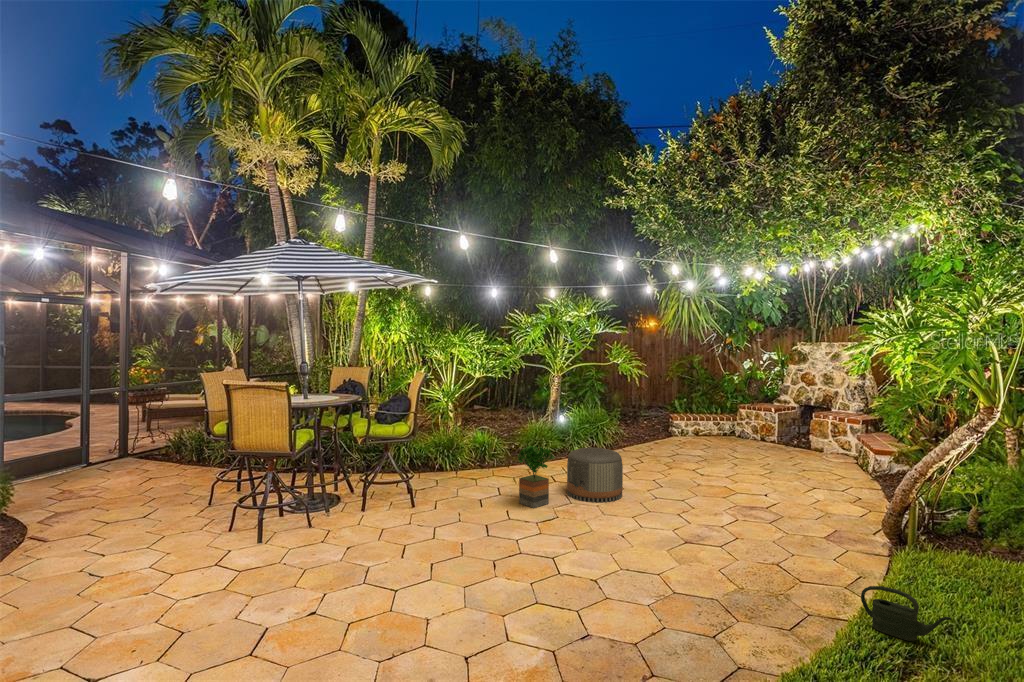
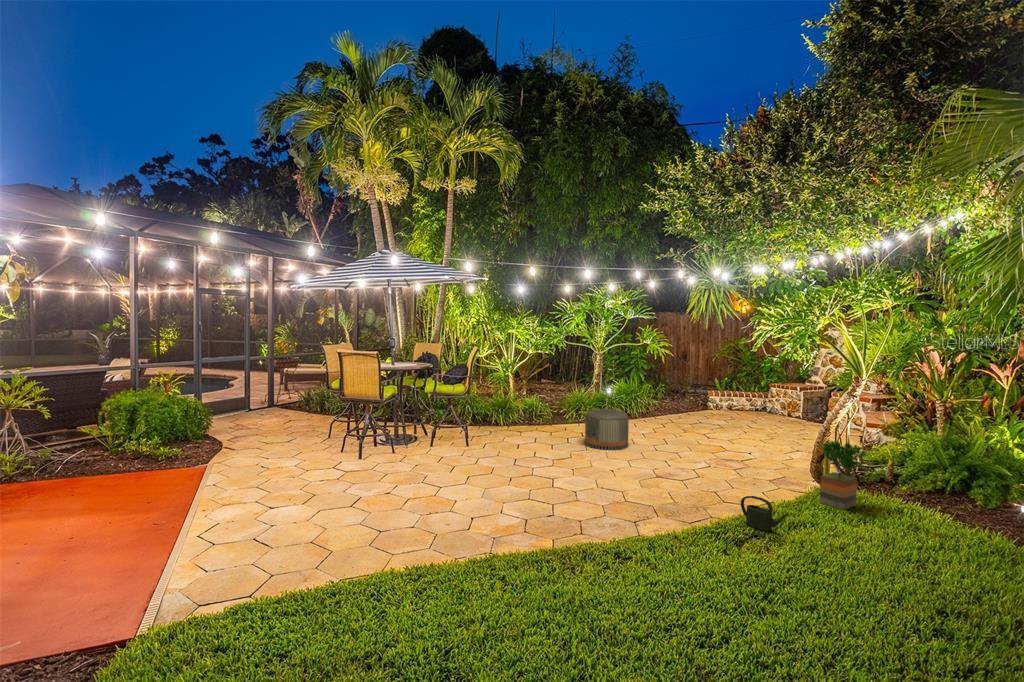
potted tree: present [518,446,555,508] -> present [820,441,866,510]

